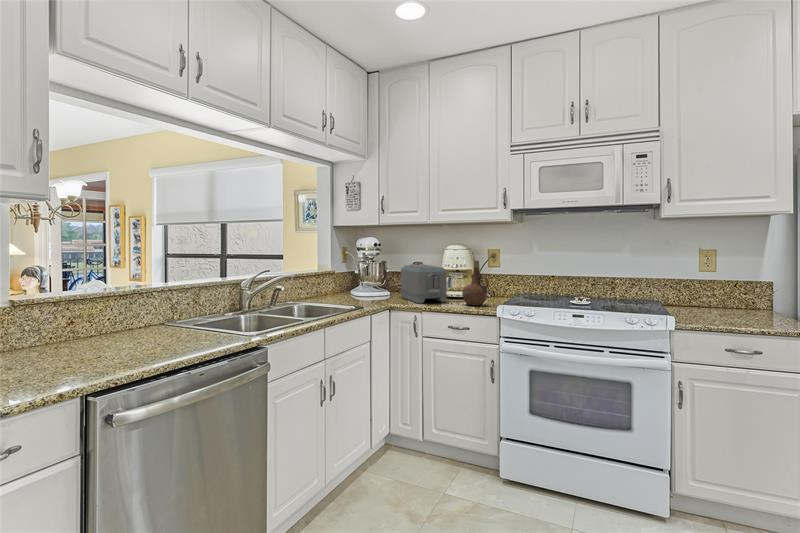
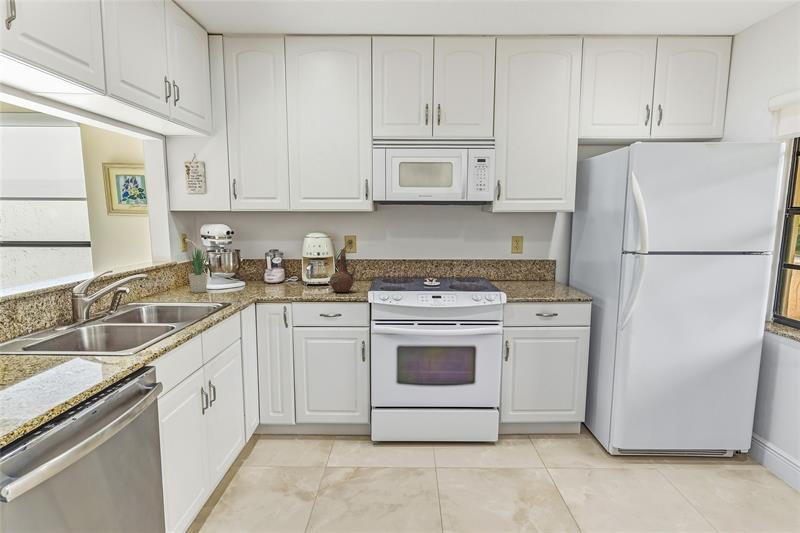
potted plant: none [339,253,357,298] -> present [189,248,209,293]
toaster: present [401,265,447,304] -> none [260,253,313,294]

